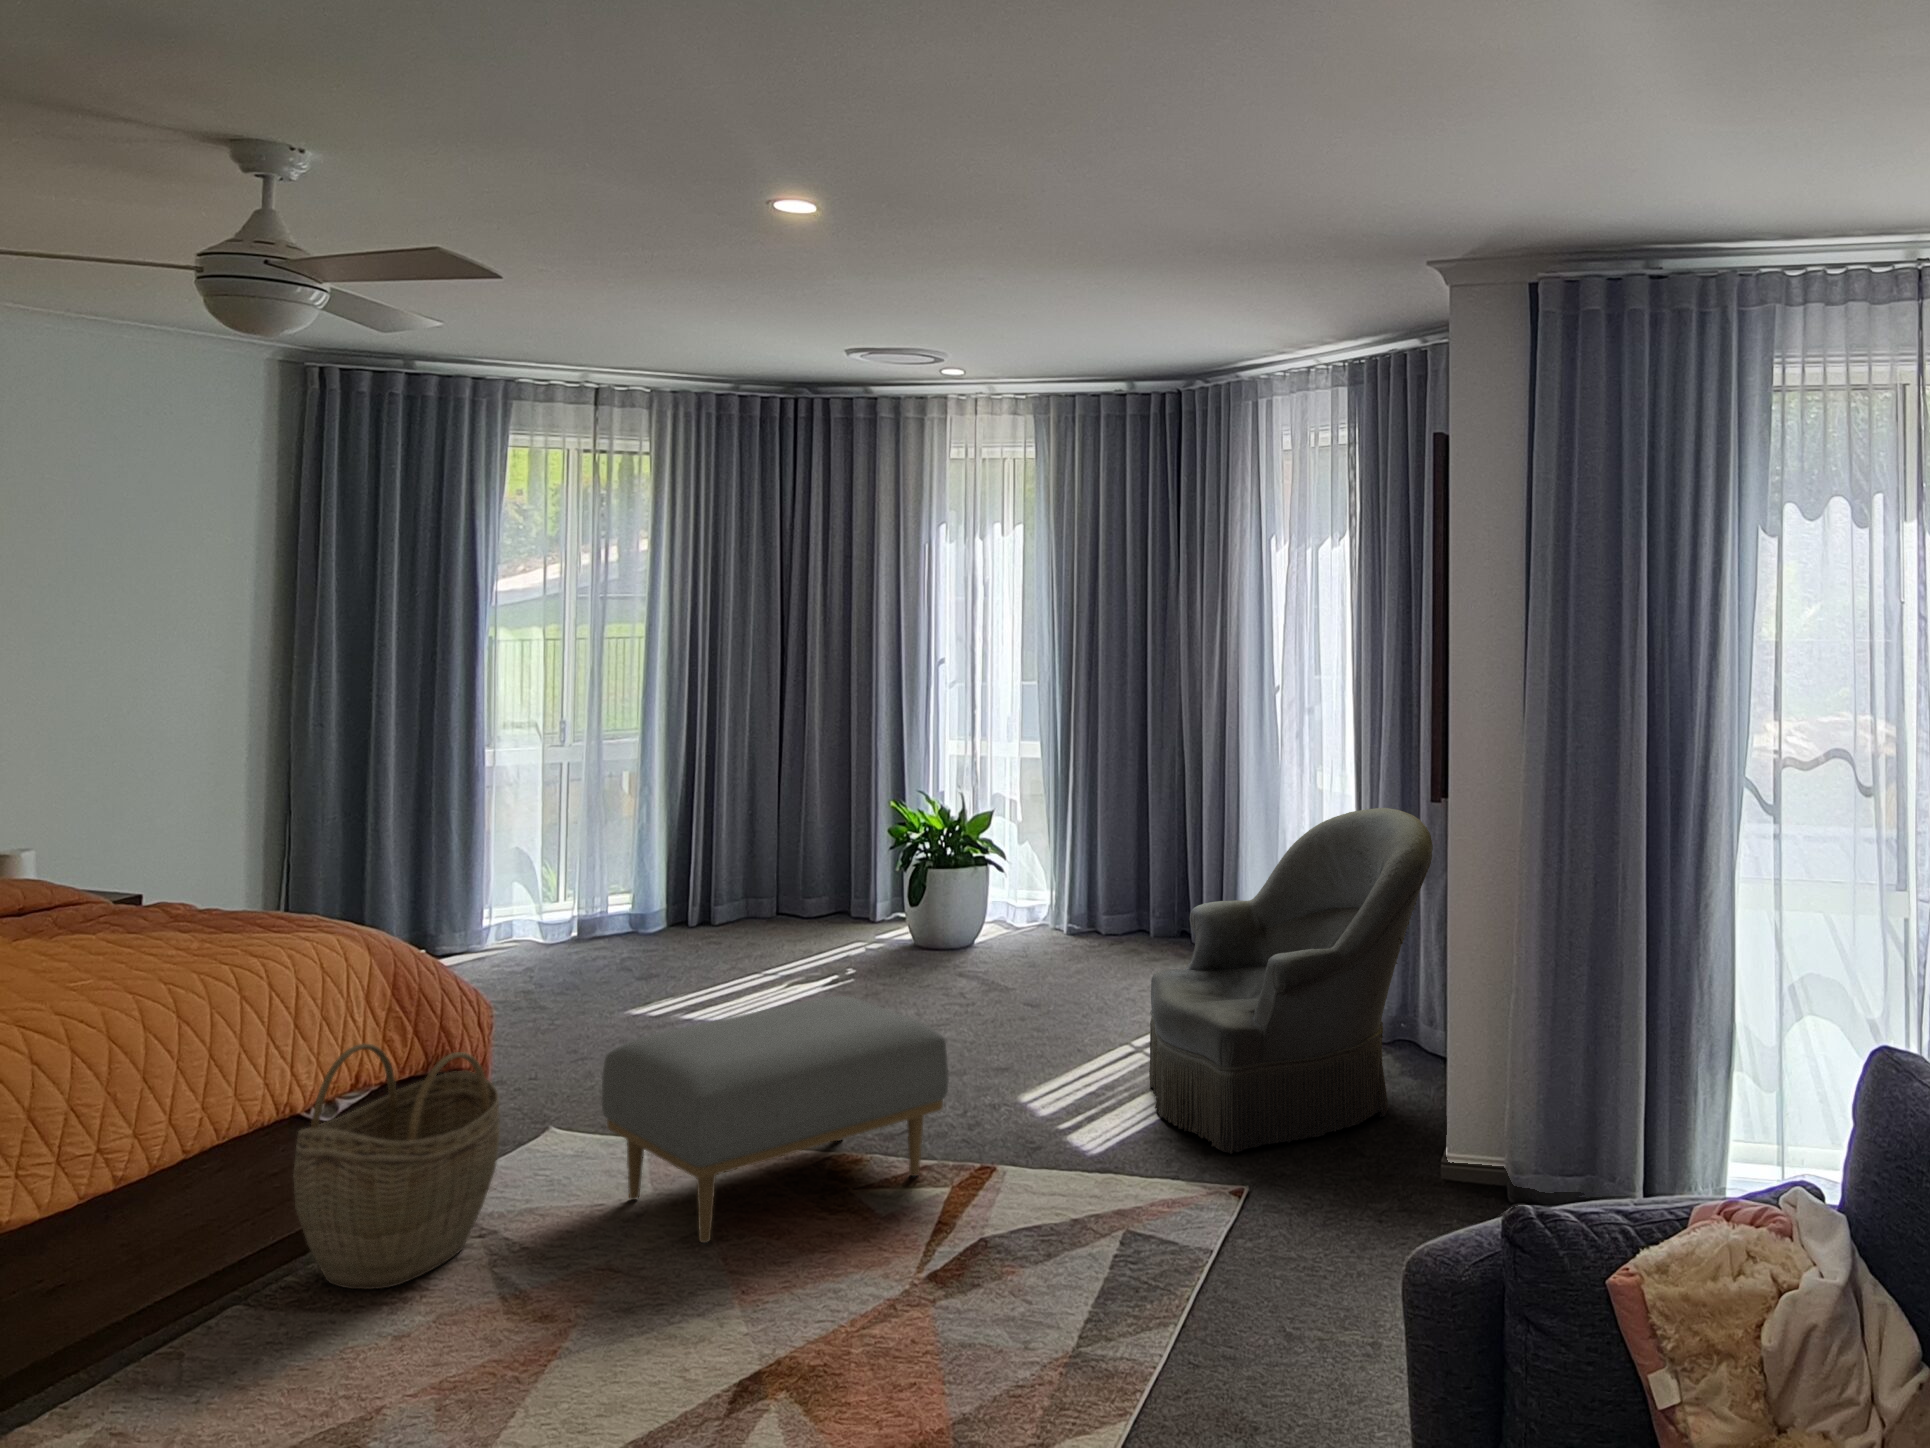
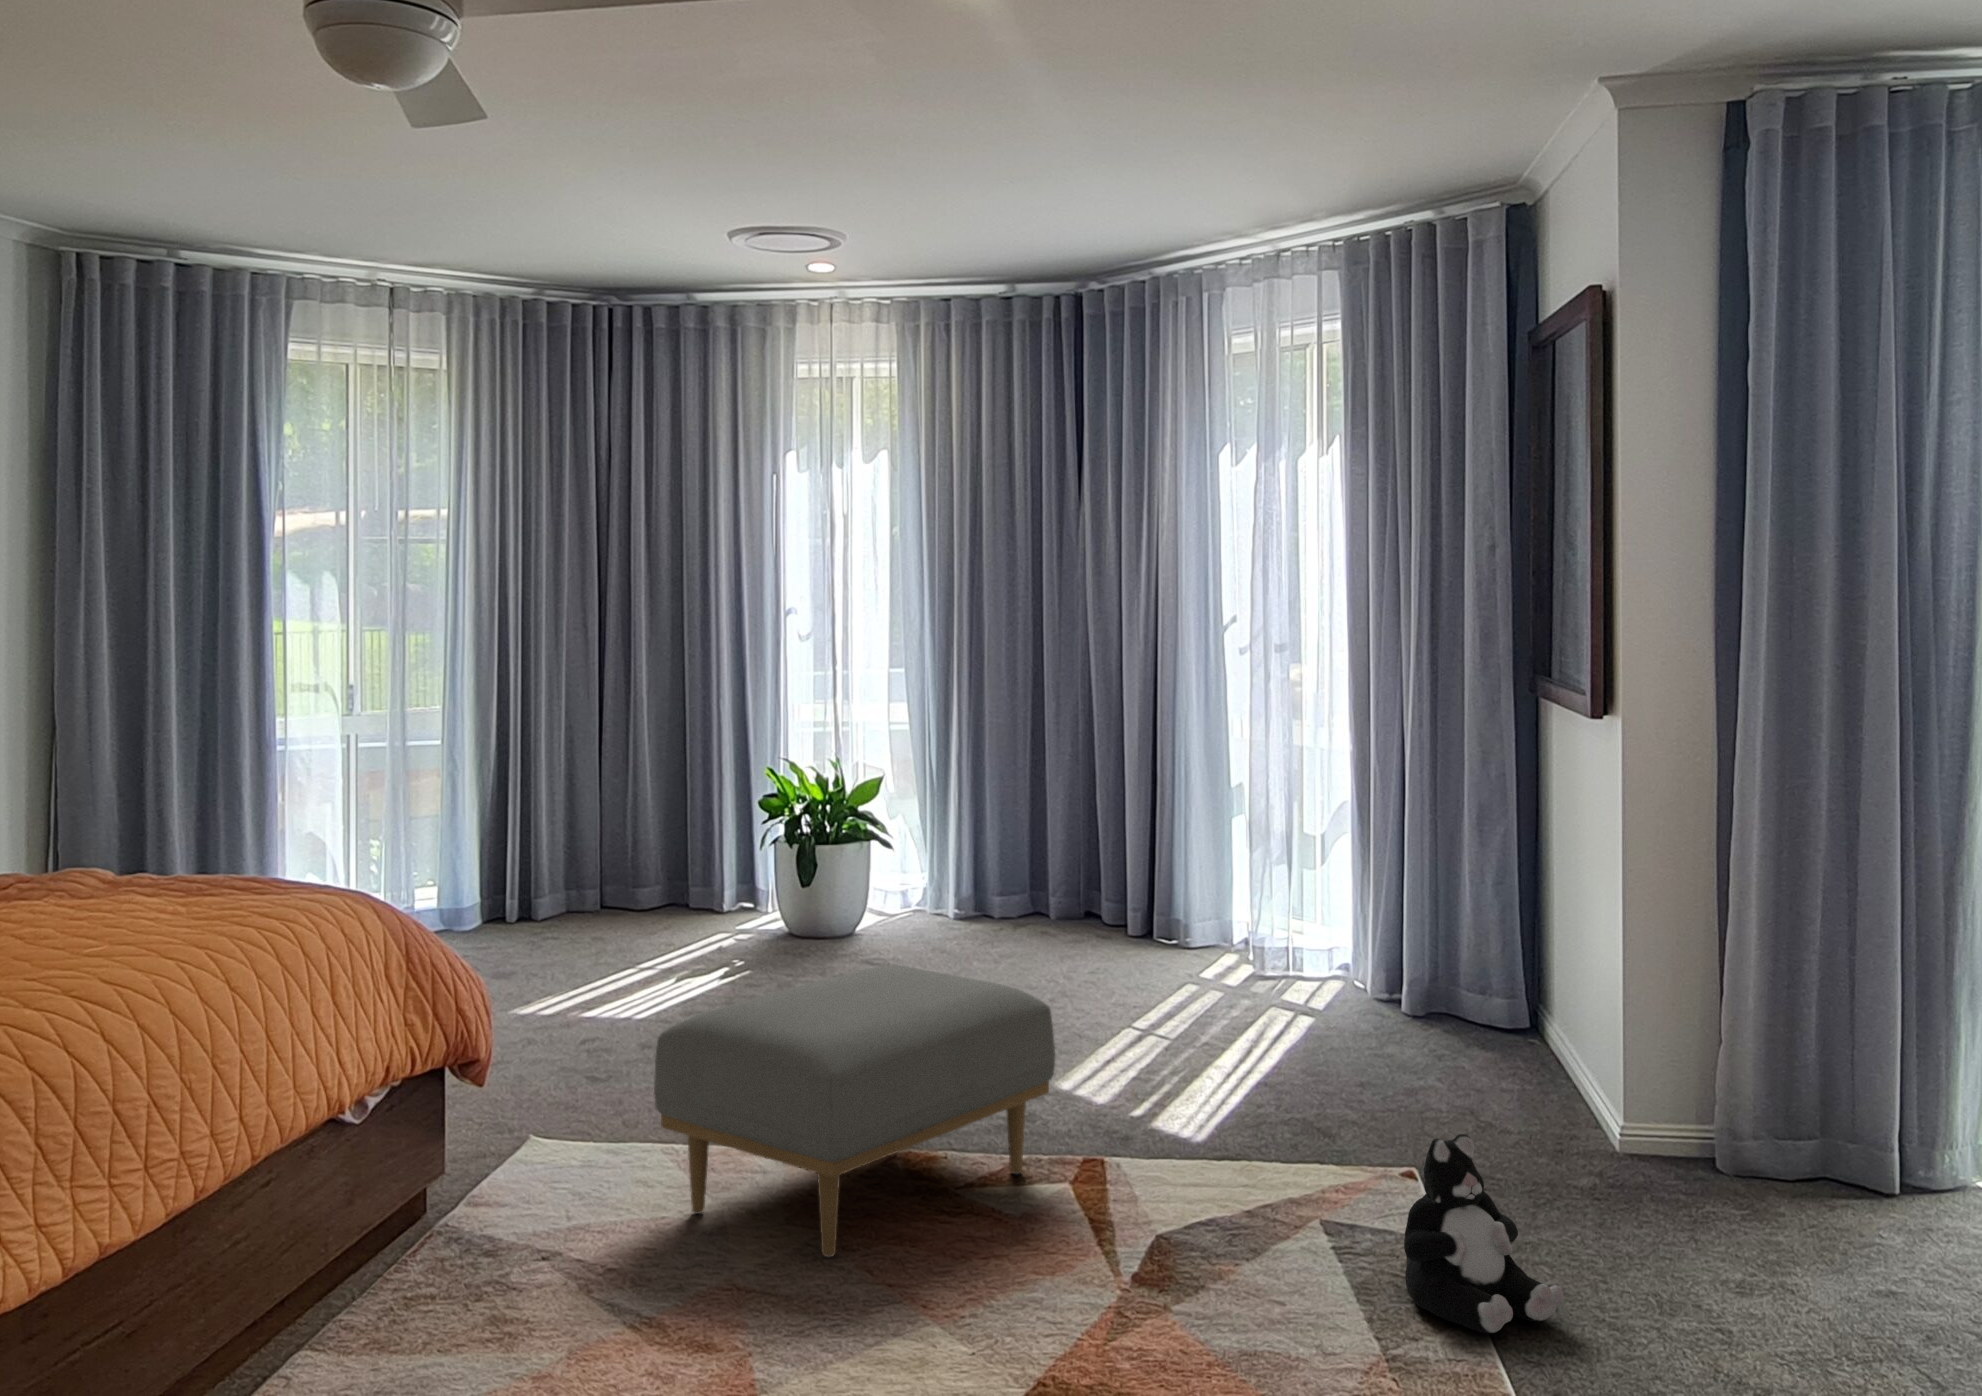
armchair: present [1149,808,1433,1154] -> none [1202,739,1552,1135]
woven basket: present [293,1044,500,1289] -> none [347,1023,567,1329]
plush toy: none [1118,1169,1236,1338] -> present [1404,1134,1564,1333]

